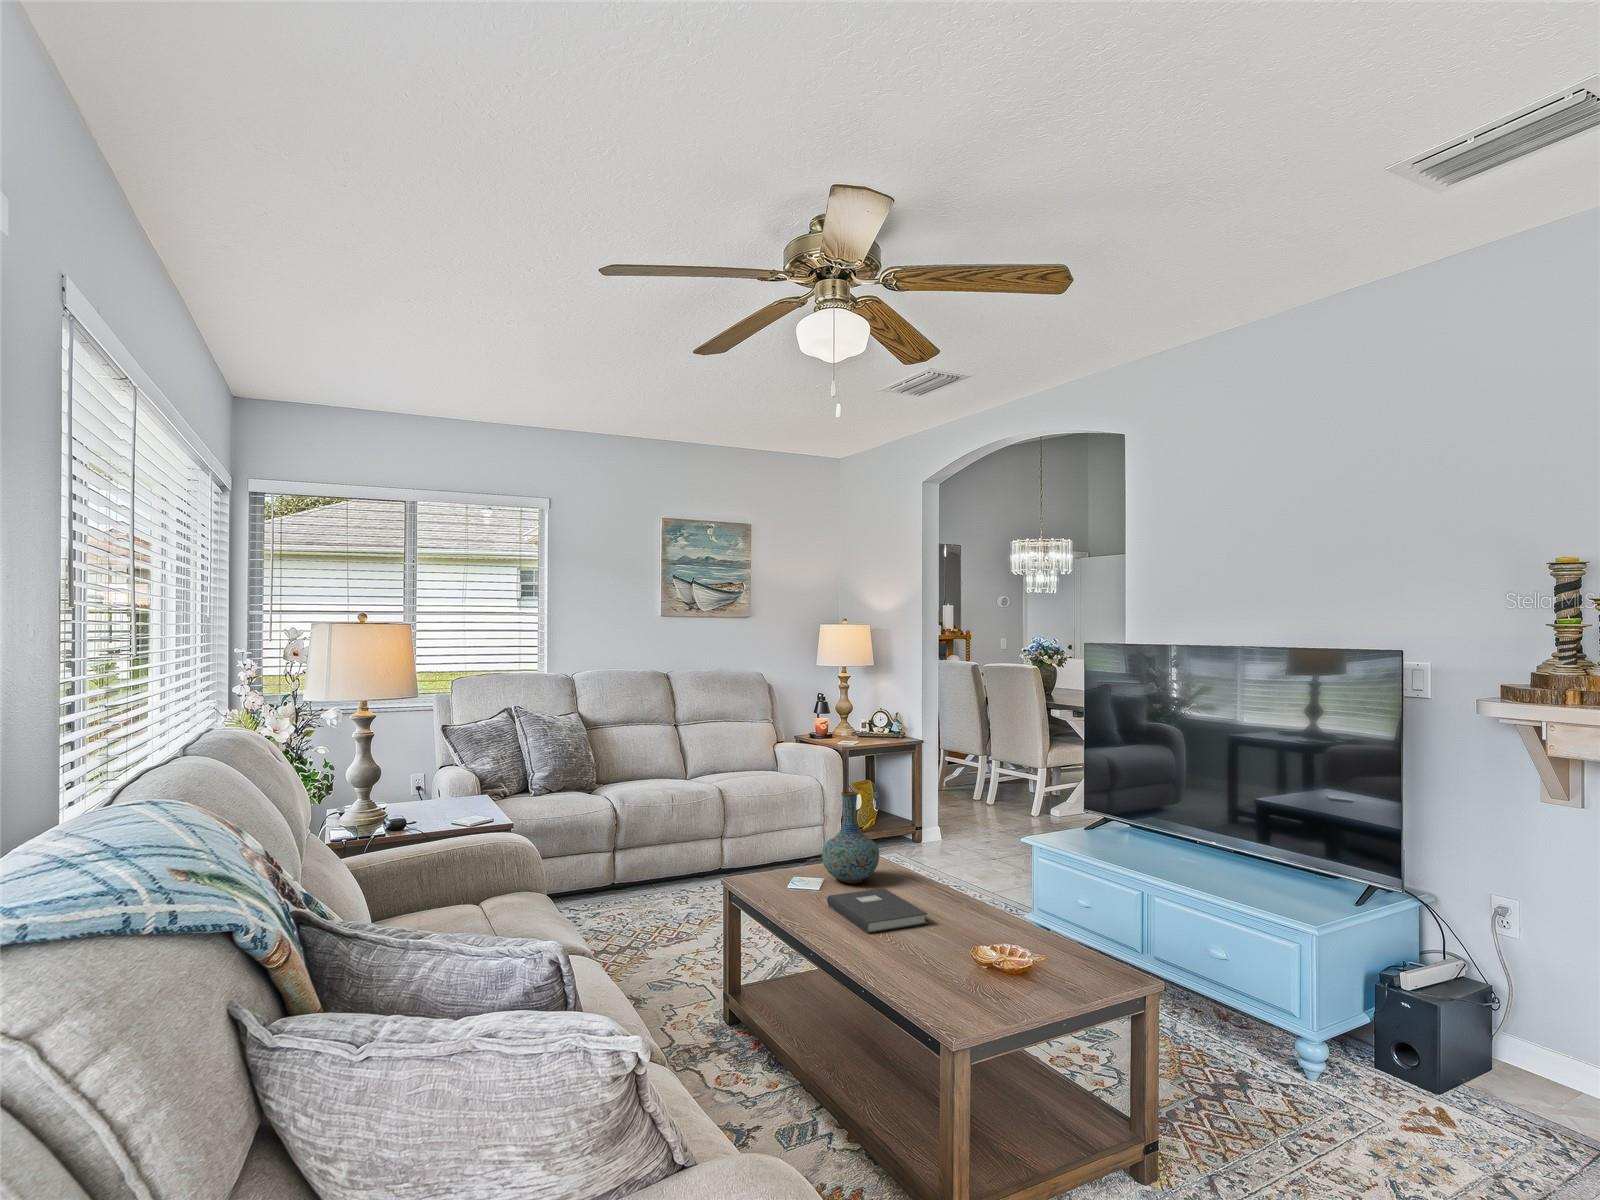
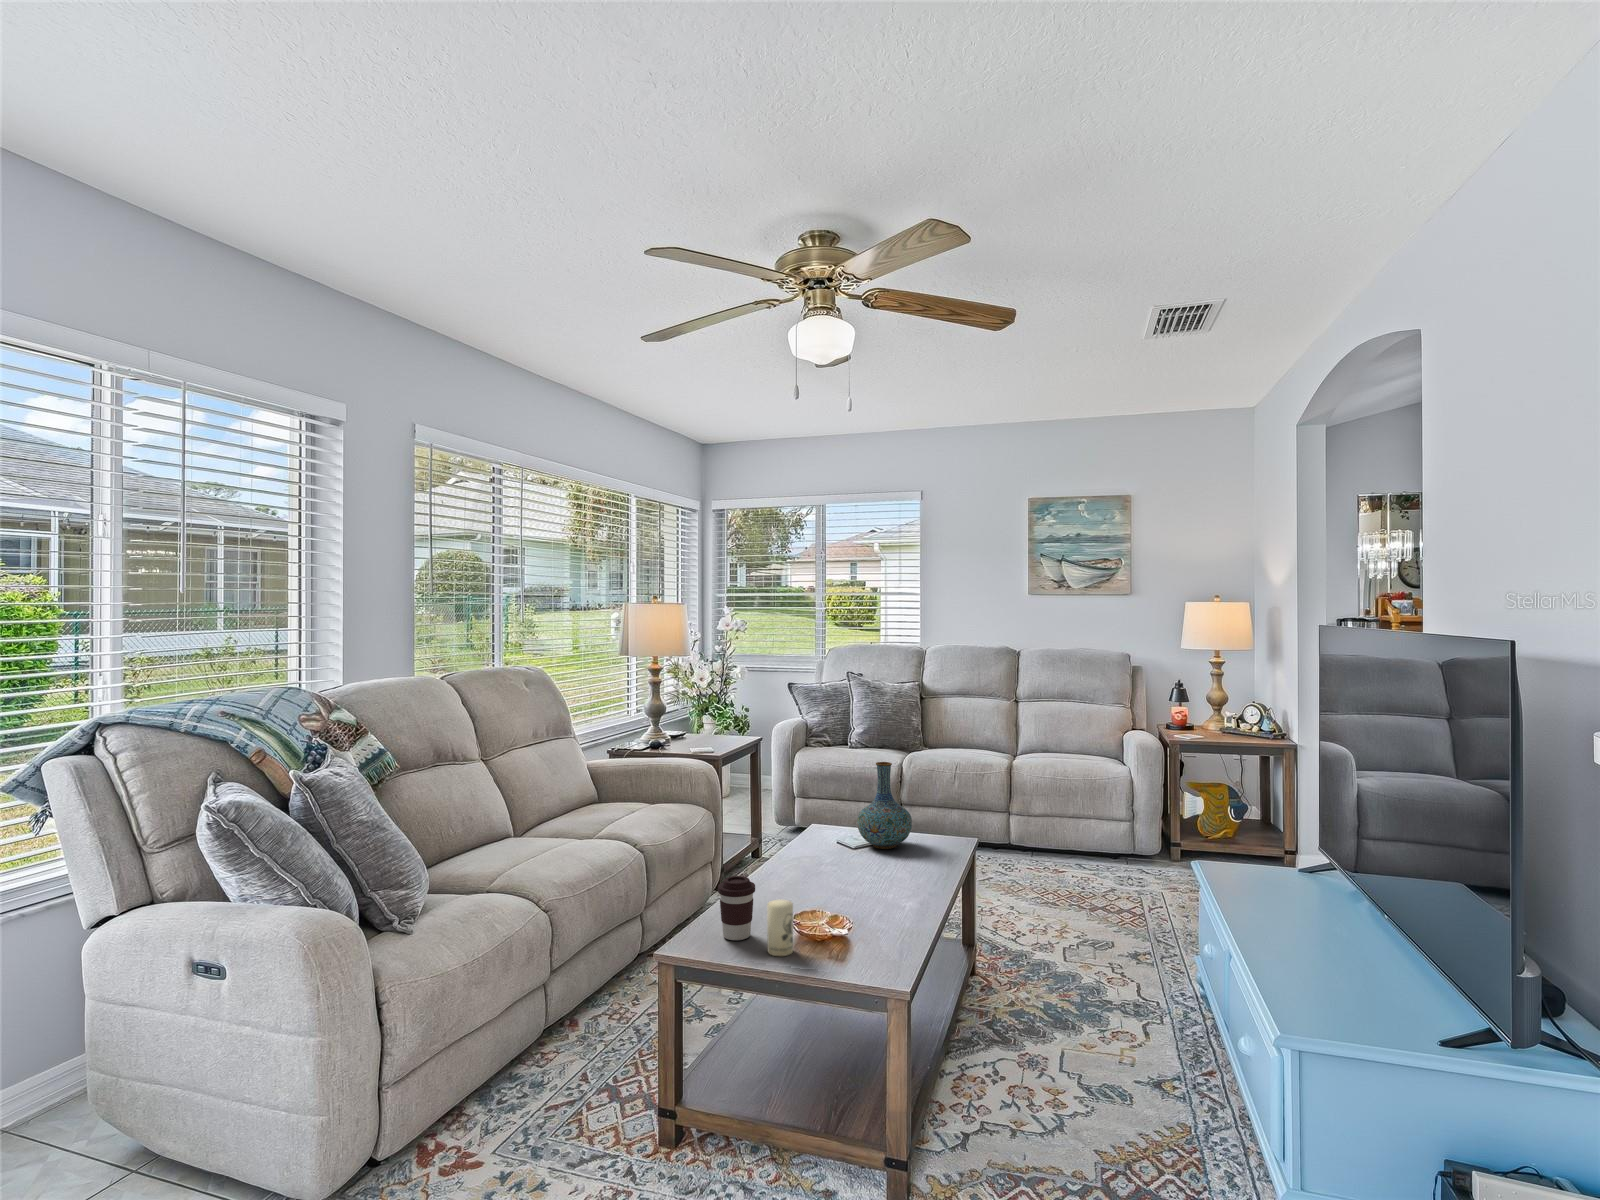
book: present [827,888,928,933] -> none [780,847,868,886]
coffee cup: none [978,926,1020,999] -> present [718,876,755,940]
candle: none [1047,936,1076,997] -> present [767,900,793,956]

